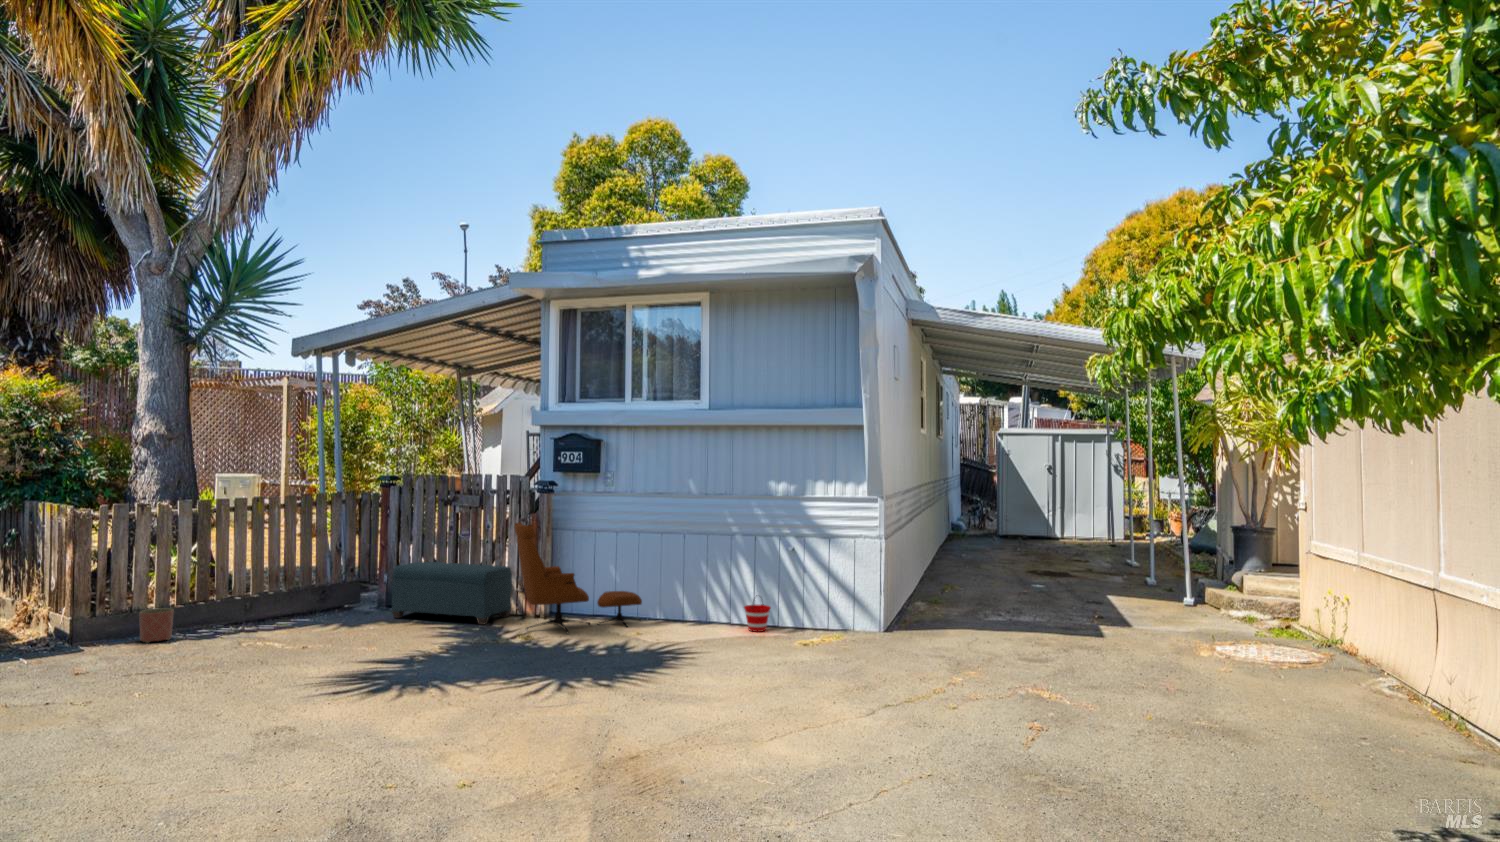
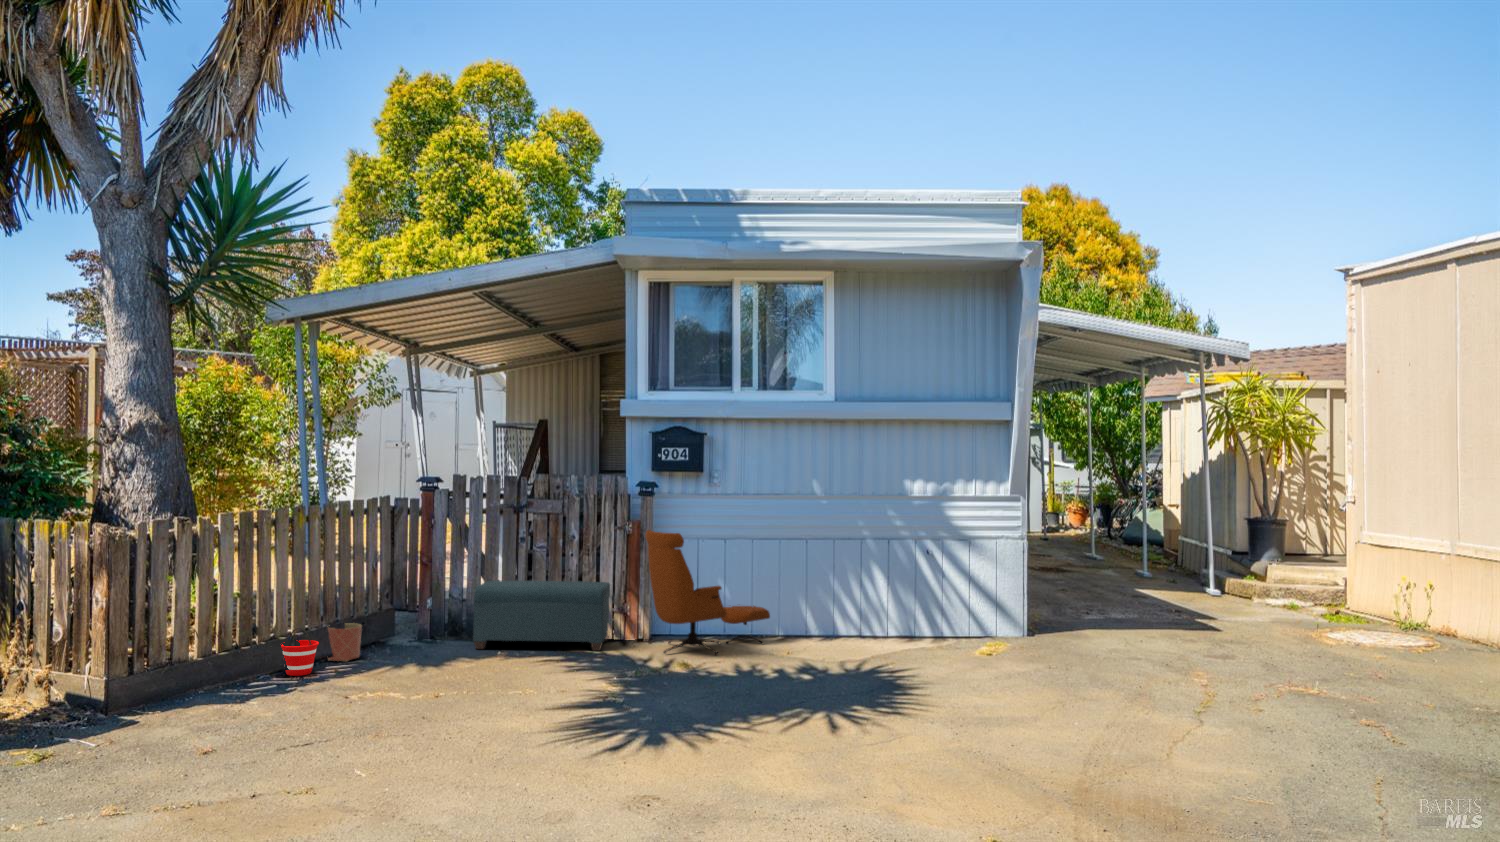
bucket: present [744,604,771,632] -> present [281,628,319,676]
planter: present [139,608,174,643] -> present [328,623,362,662]

